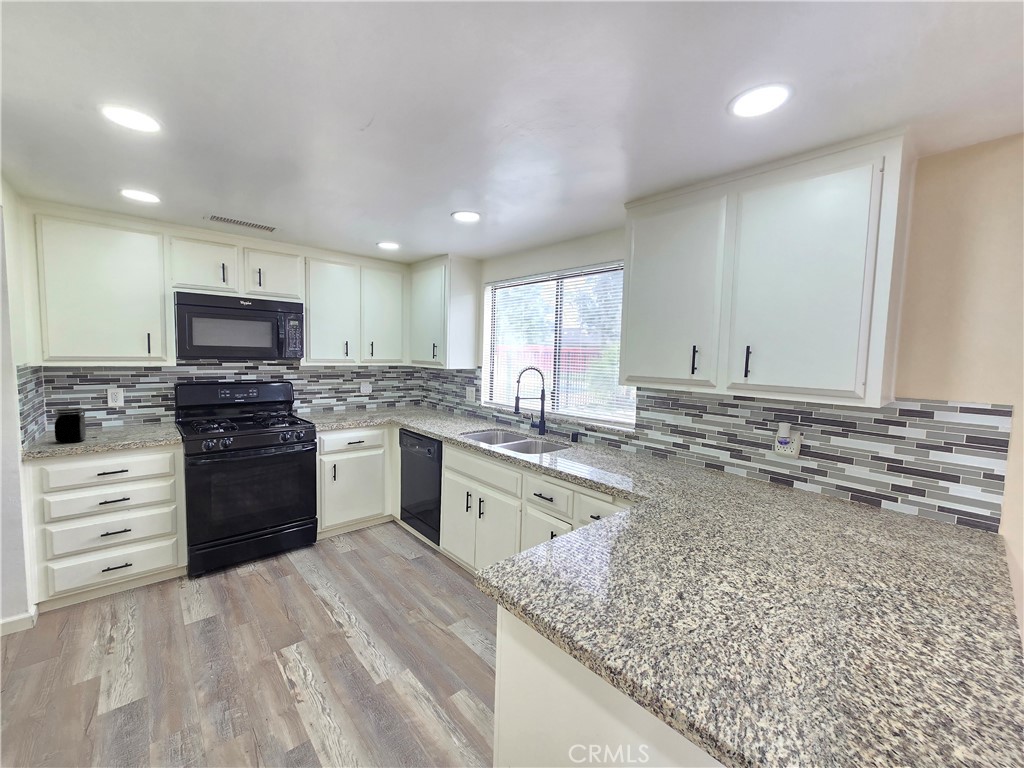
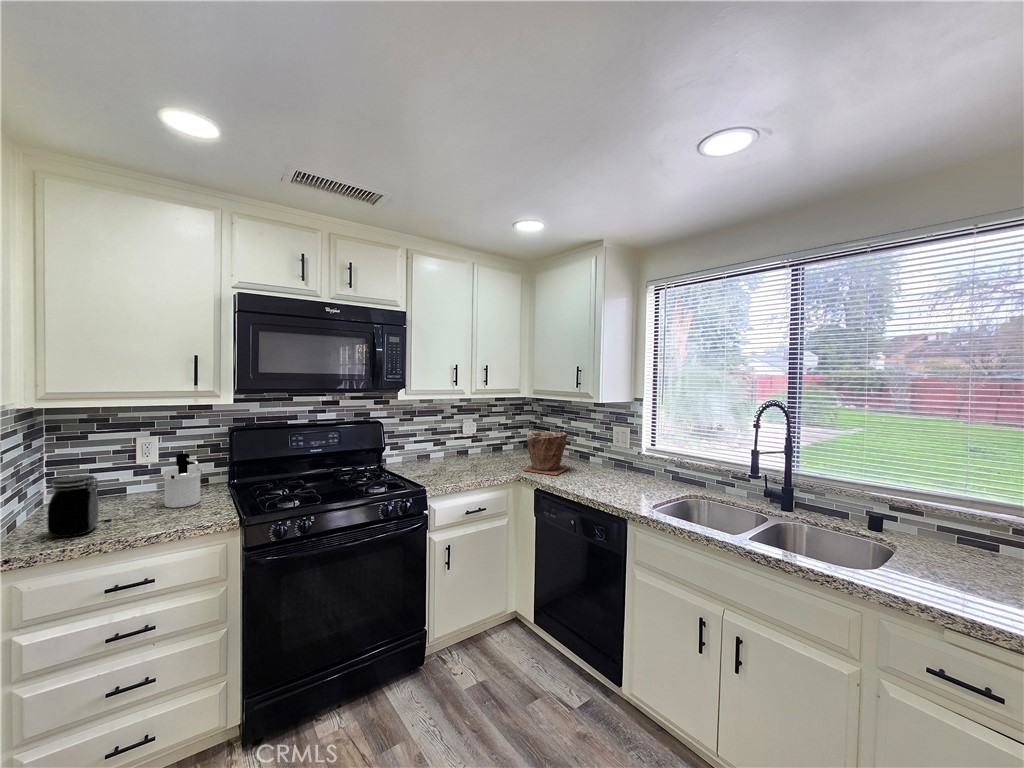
plant pot: none [396,390,432,419] -> present [523,431,568,475]
soap dispenser: none [127,398,154,432] -> present [163,454,202,508]

